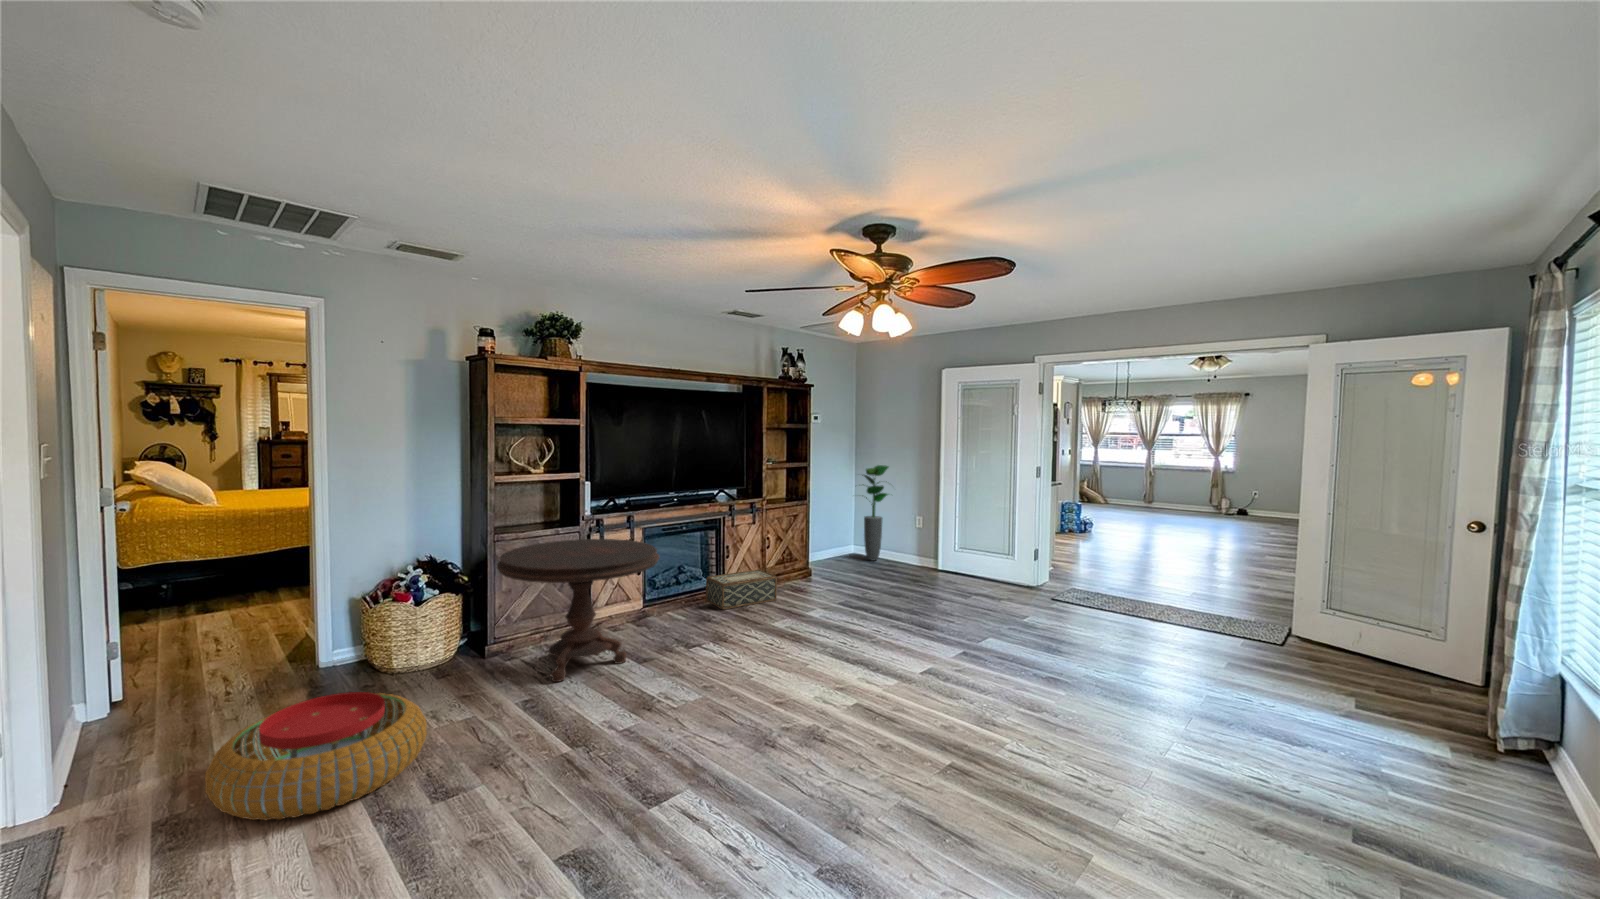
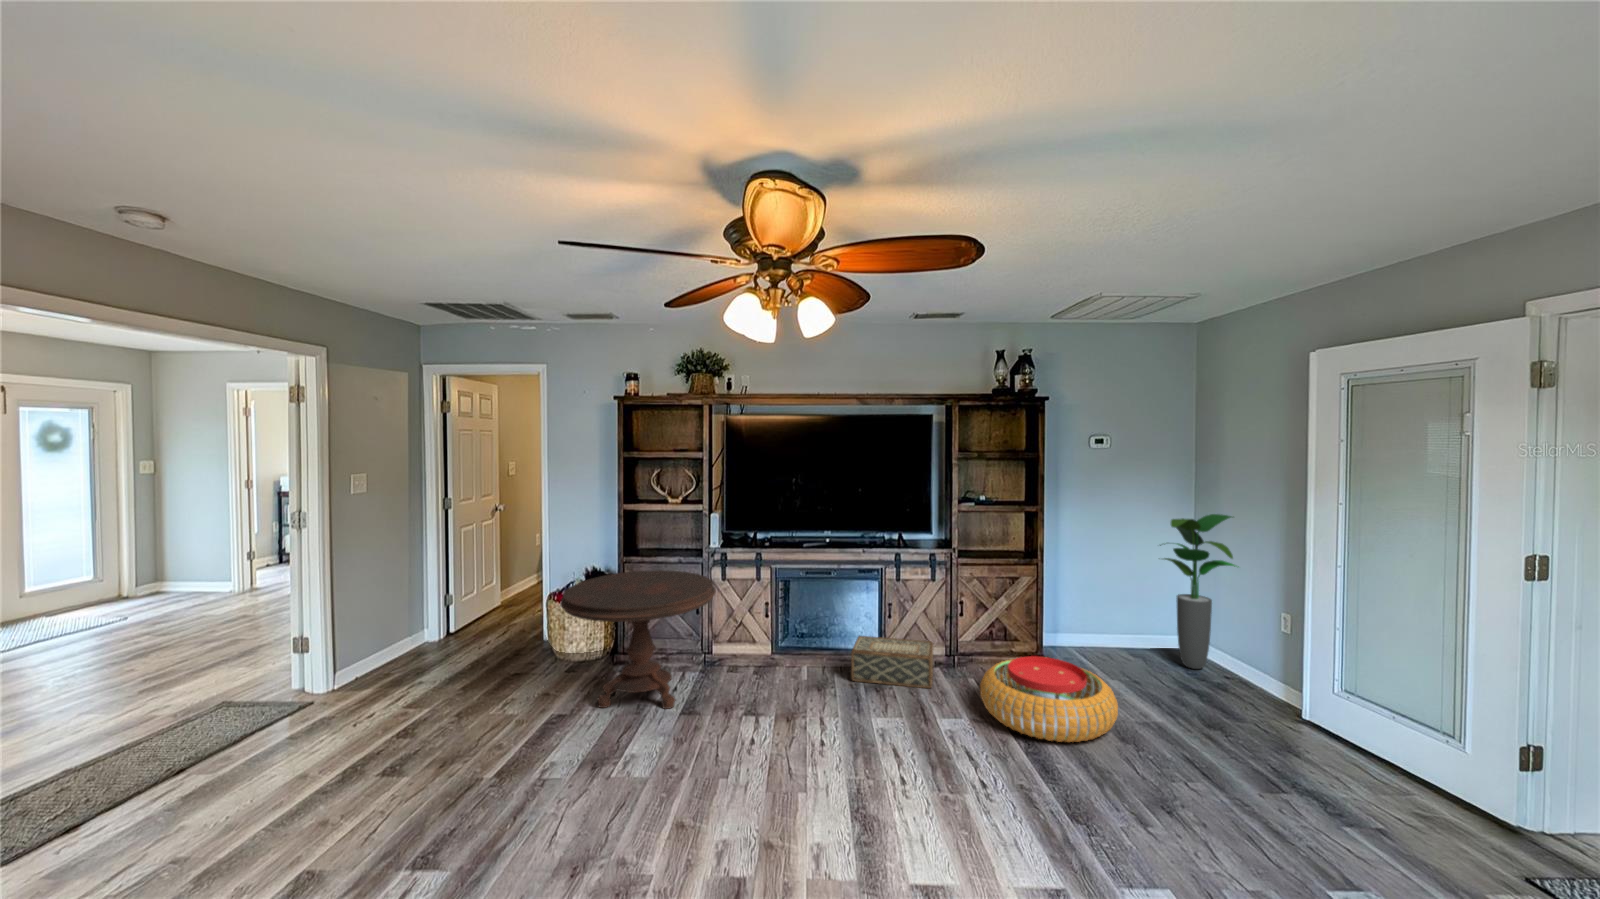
pouf: present [205,692,427,820] -> present [980,656,1118,742]

